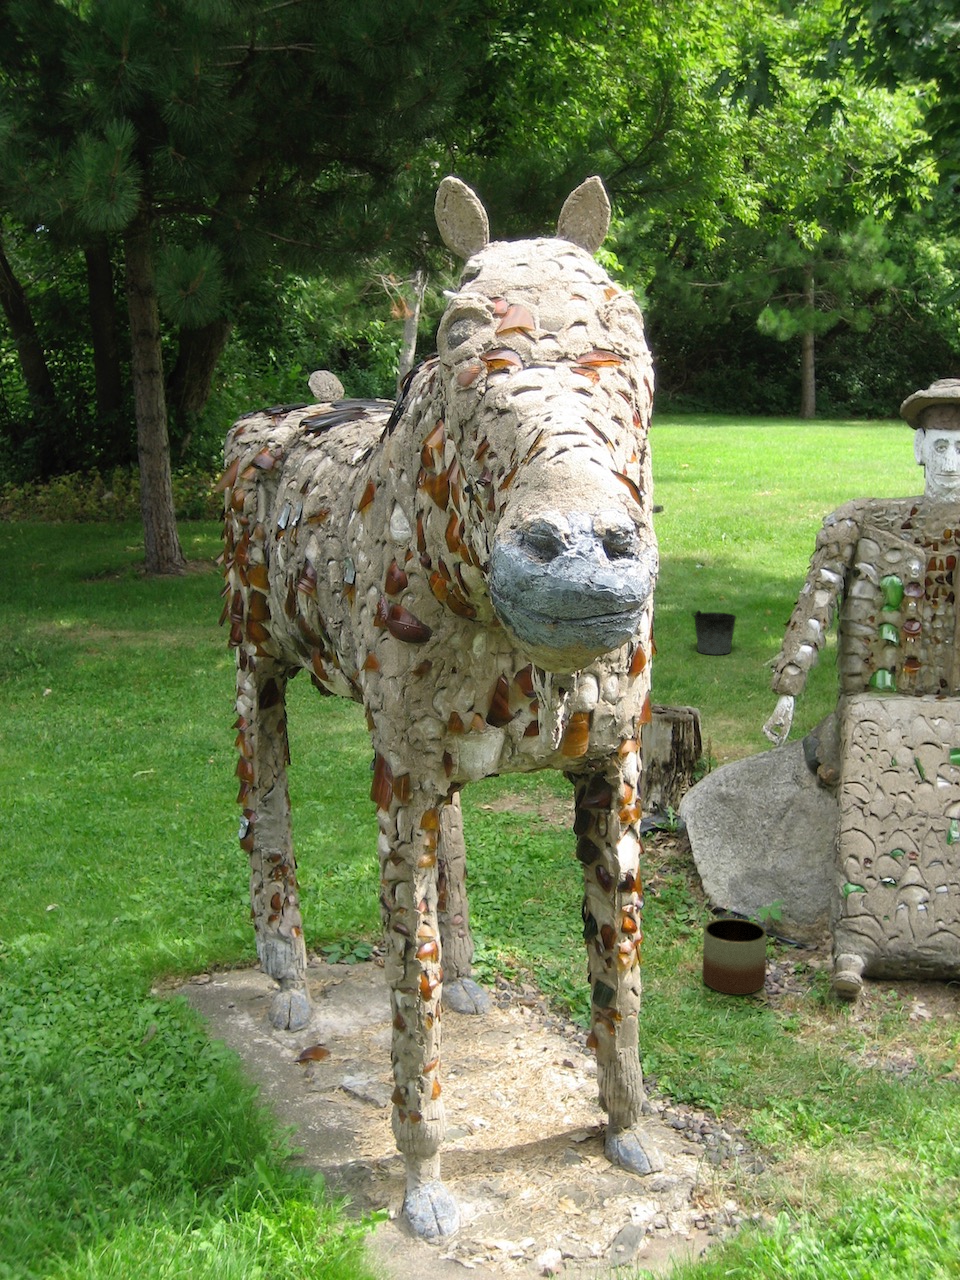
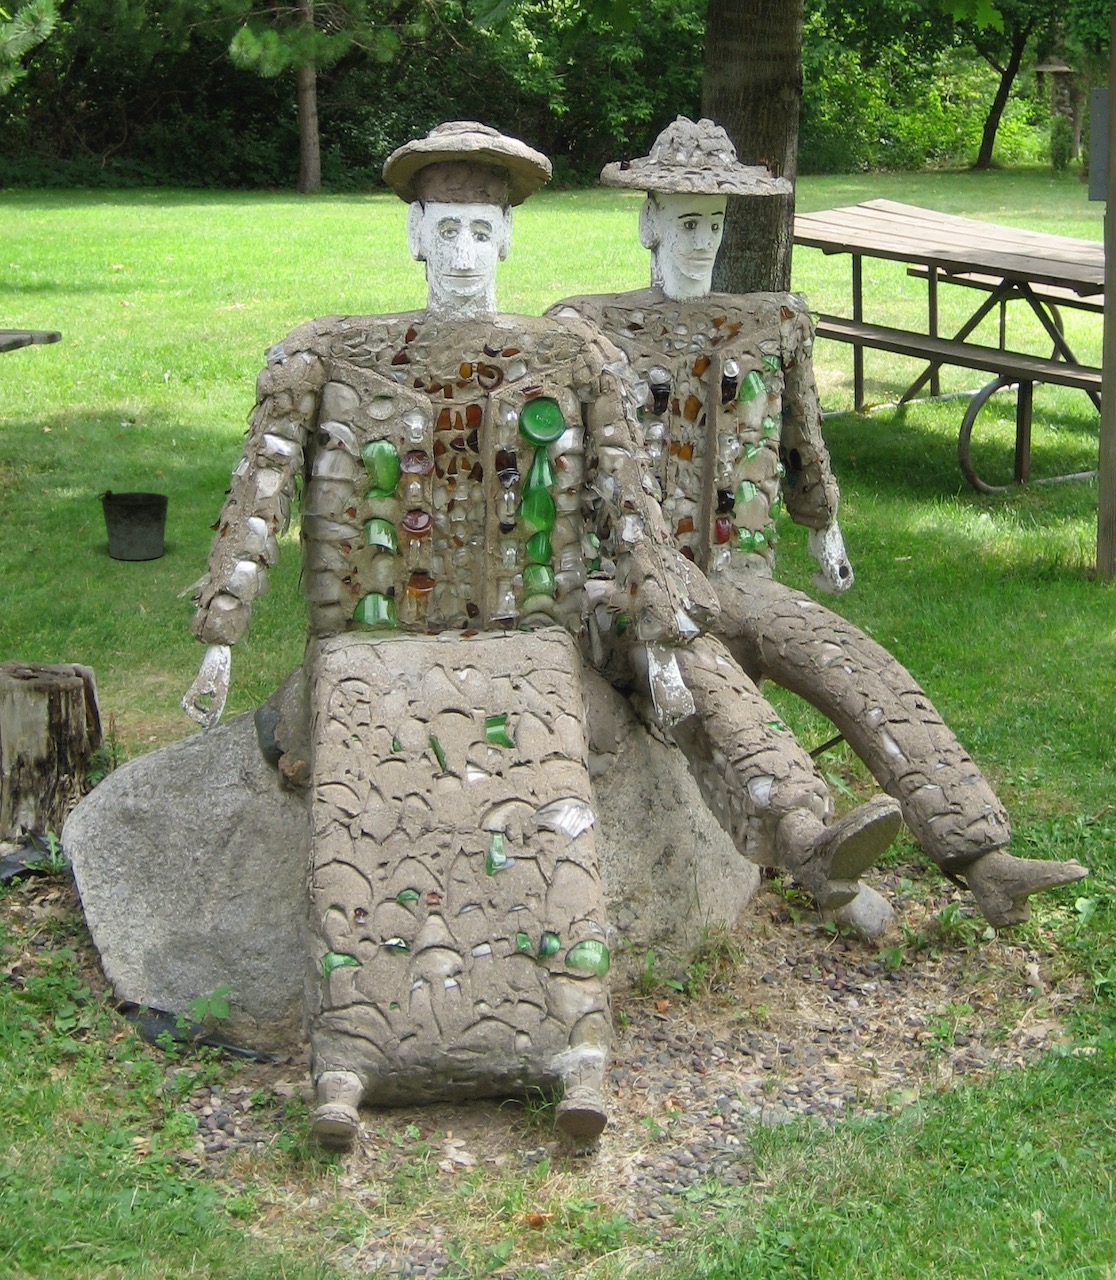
planter: present [702,919,766,995] -> none [93,1034,202,1167]

